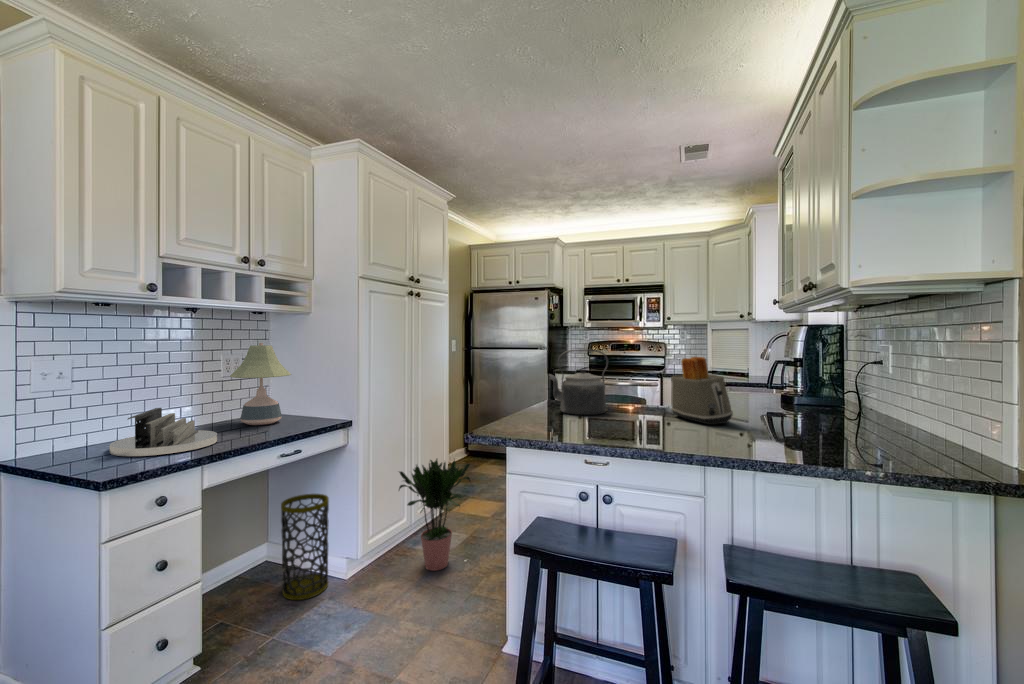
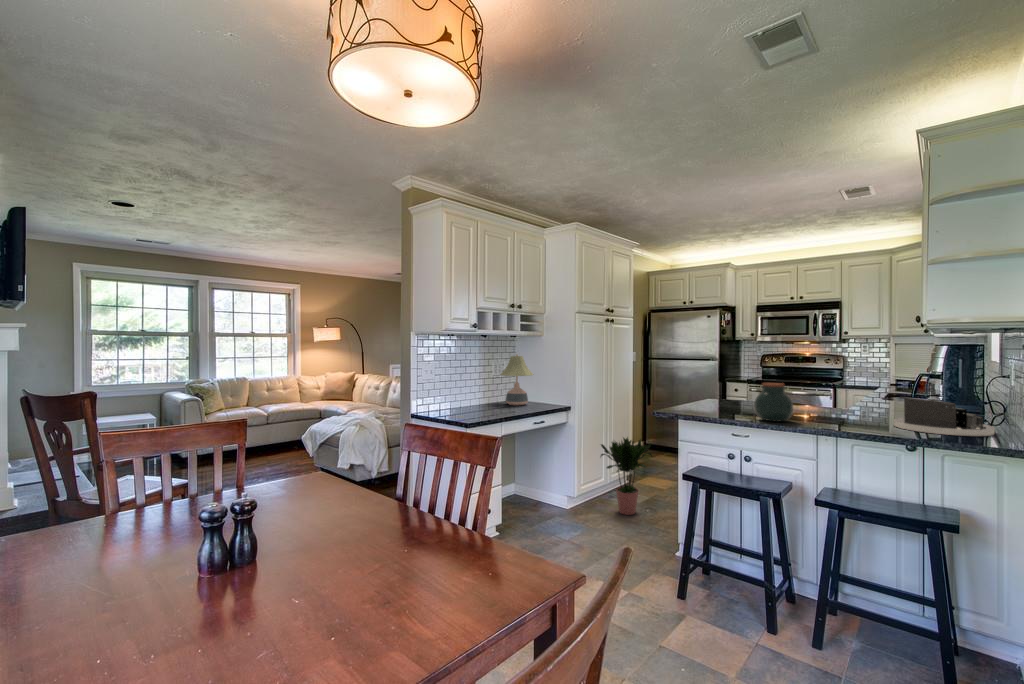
kettle: present [549,350,608,415] -> none [711,362,759,409]
toaster: present [671,357,733,425] -> none [809,369,857,419]
jar: none [614,379,667,438] -> present [754,383,793,422]
desk organizer: present [109,408,217,456] -> present [894,397,995,436]
trash can: present [281,494,329,600] -> none [529,452,557,517]

